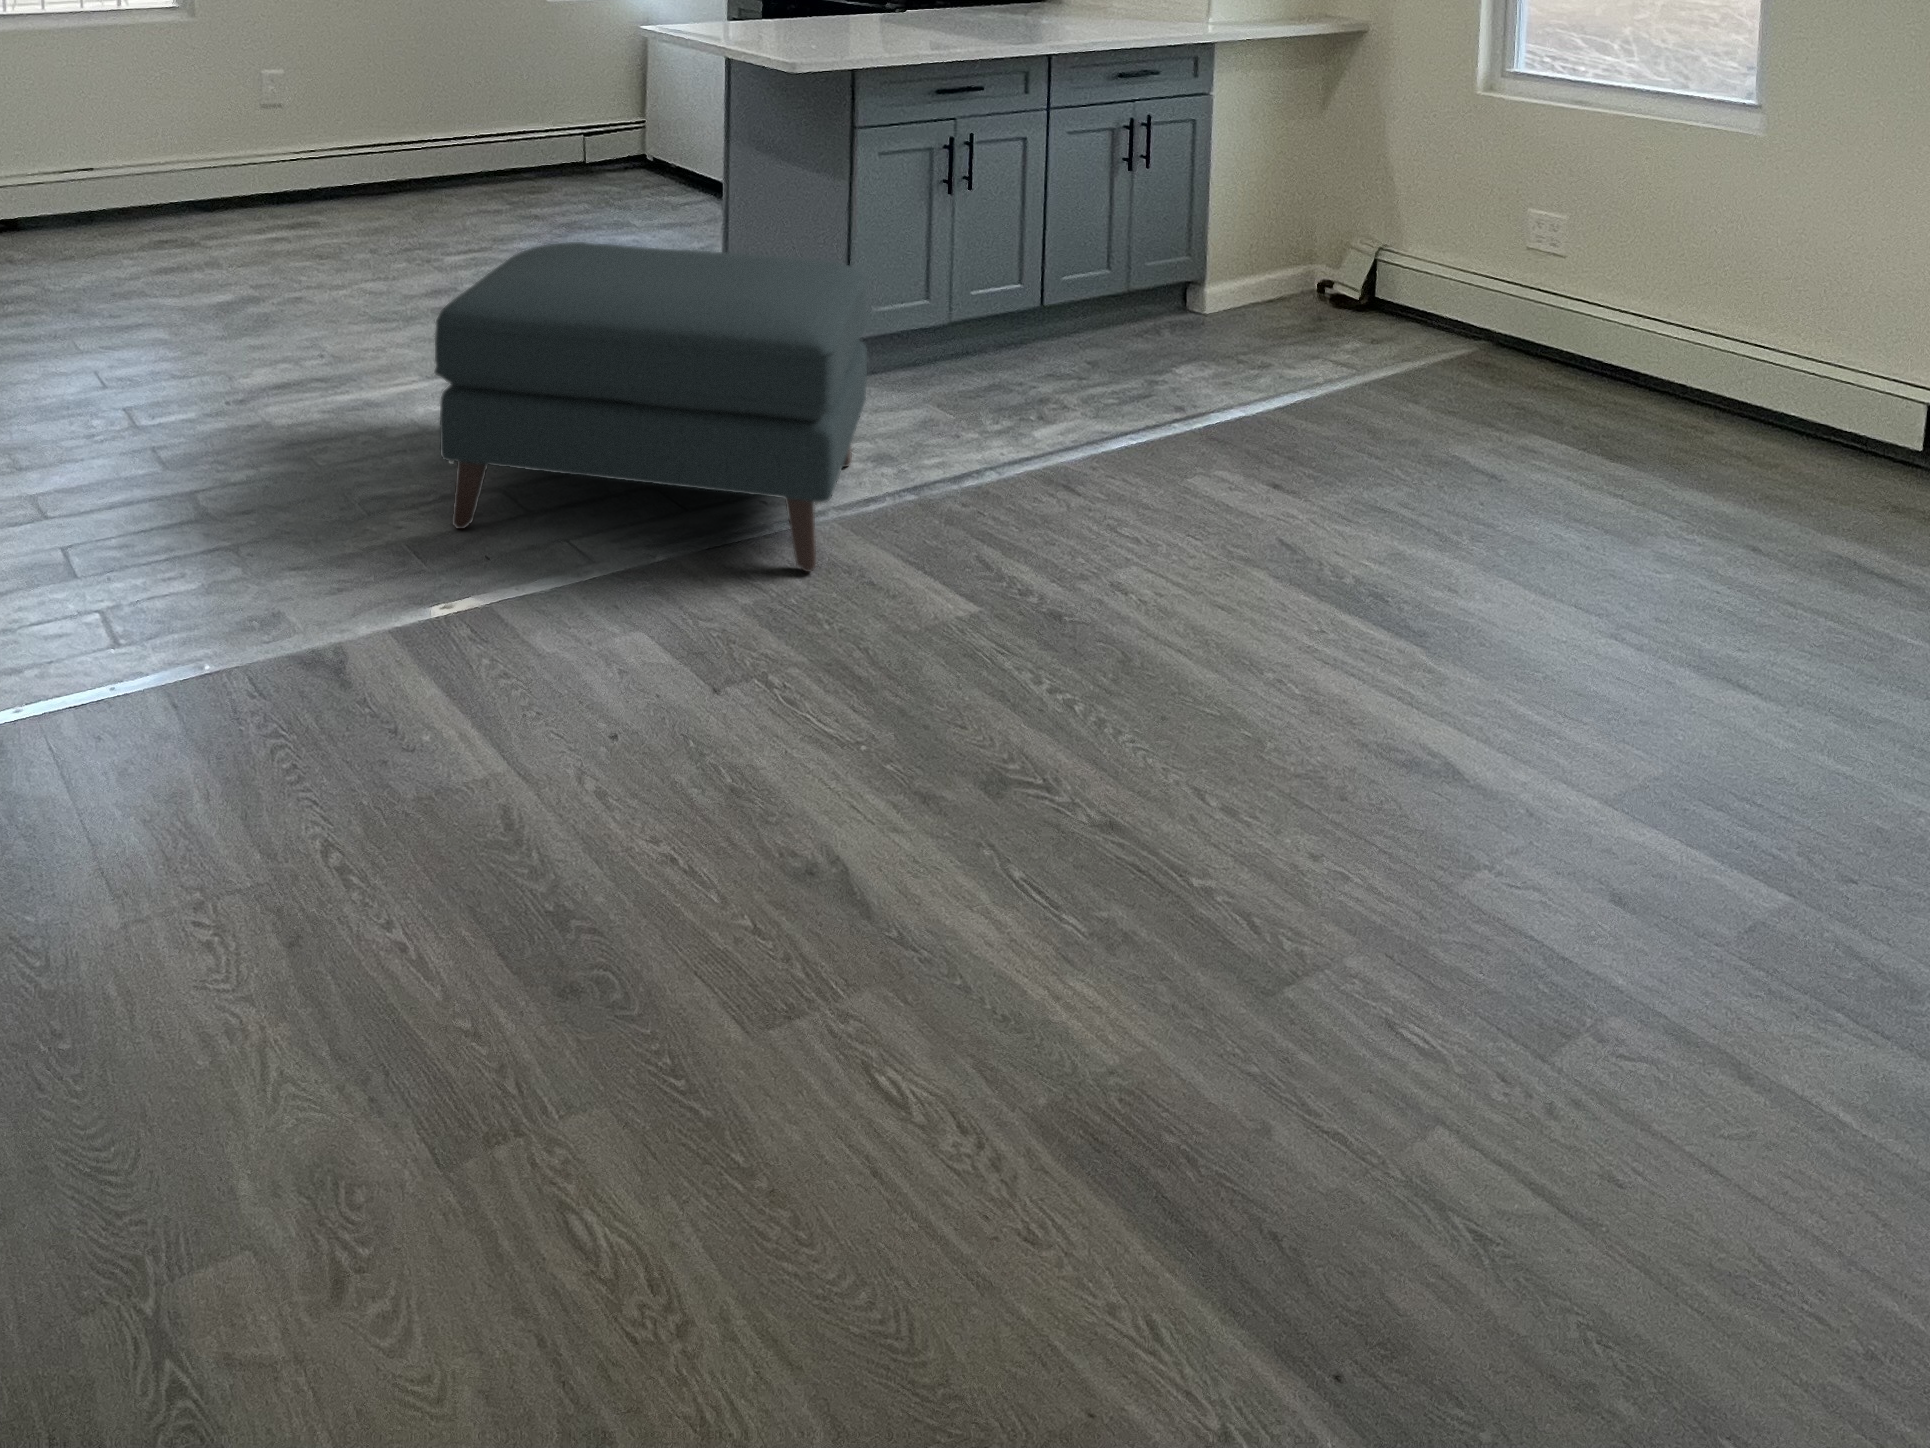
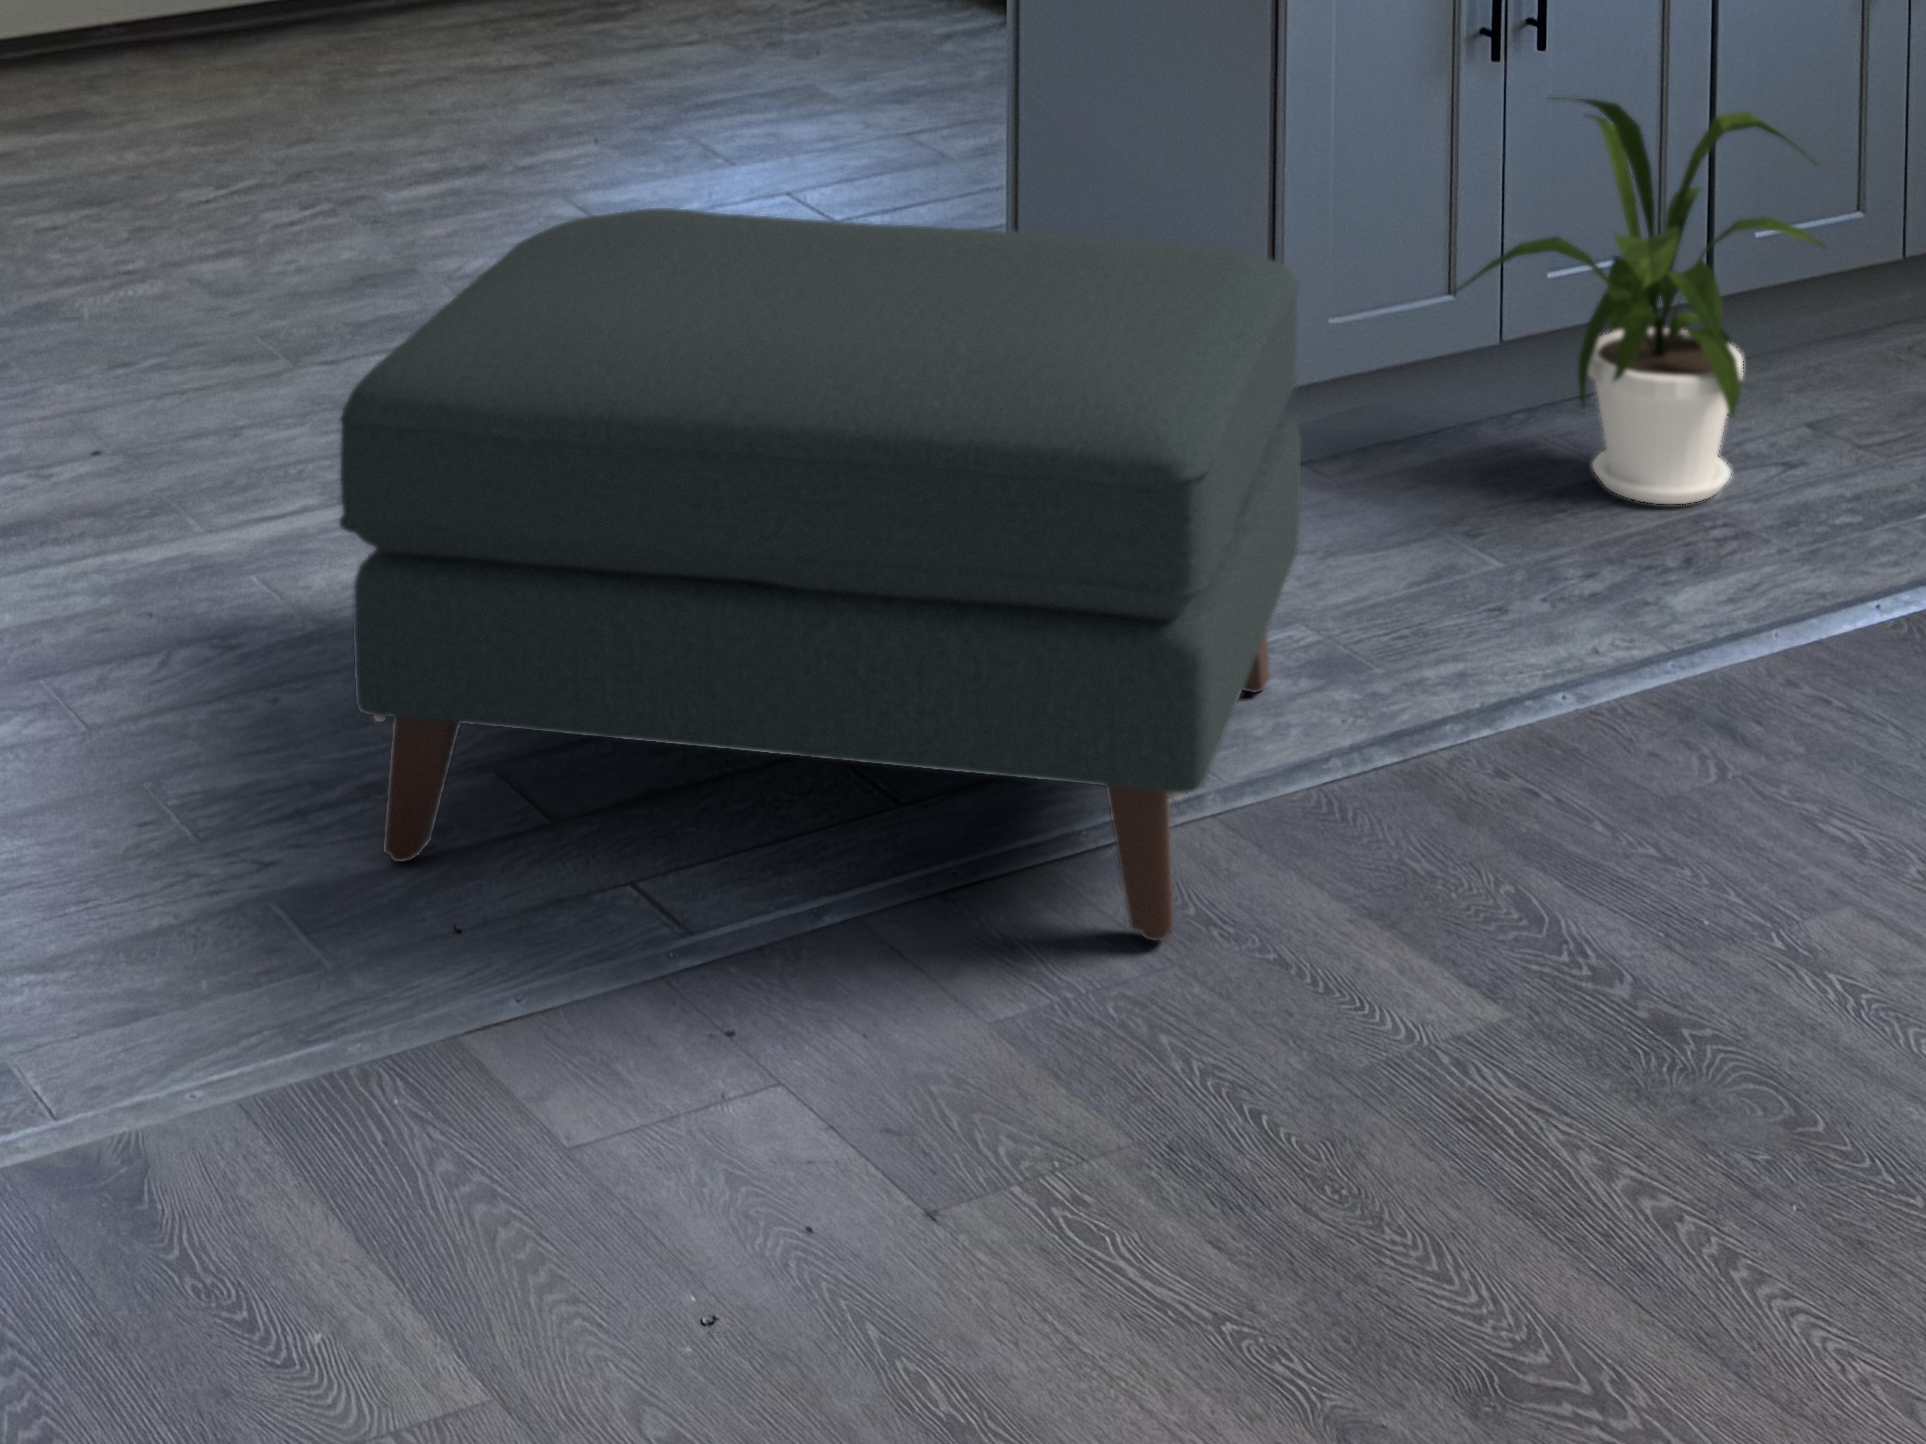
house plant: none [926,205,1101,393] -> present [1453,98,1822,504]

